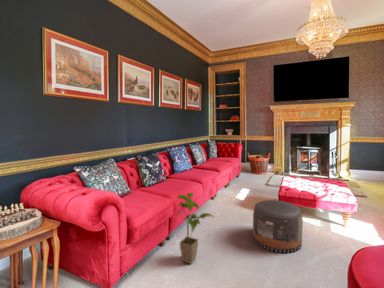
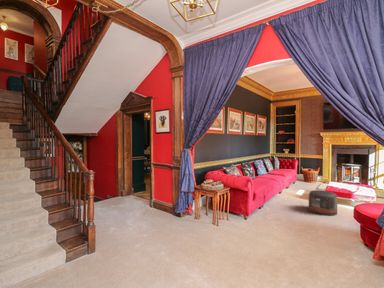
house plant: present [177,193,213,264] -> none [270,180,290,214]

